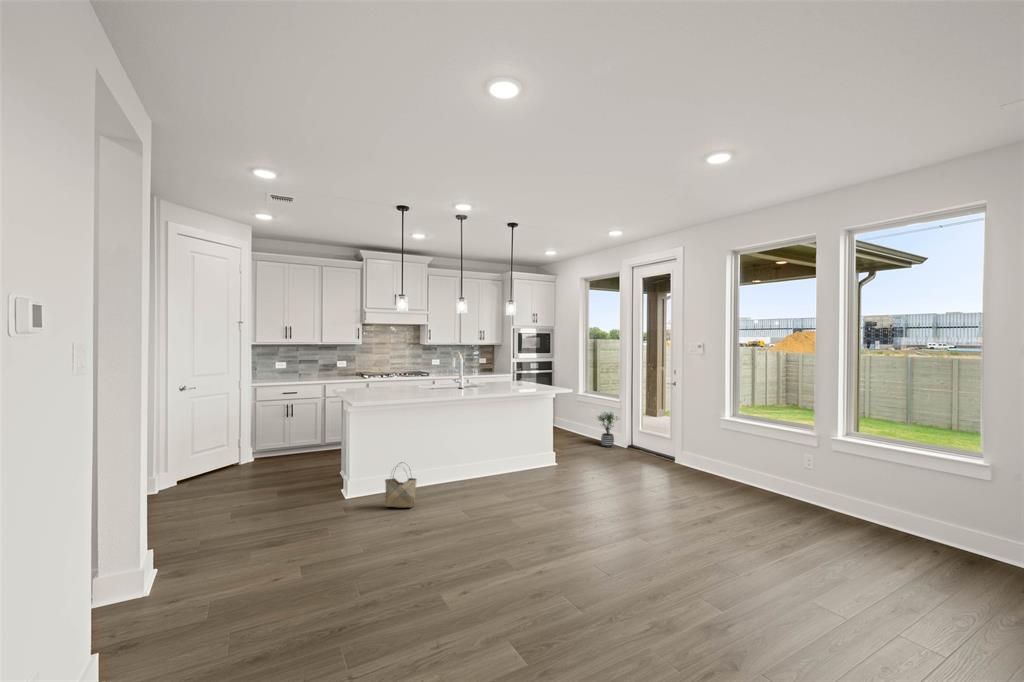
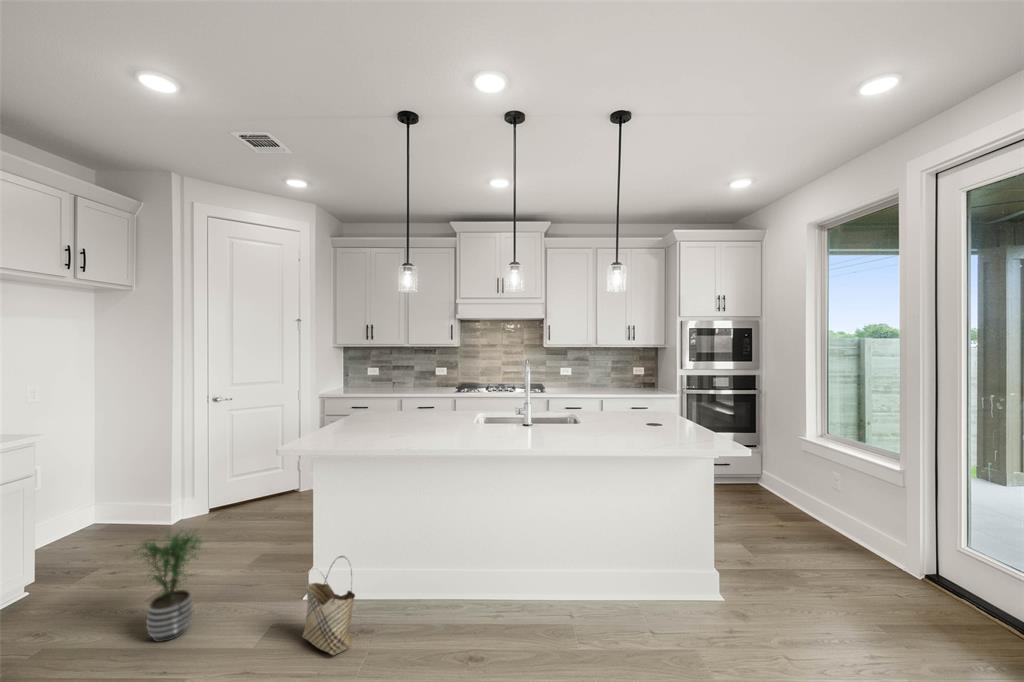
potted plant: present [598,413,617,447] -> present [125,530,203,642]

